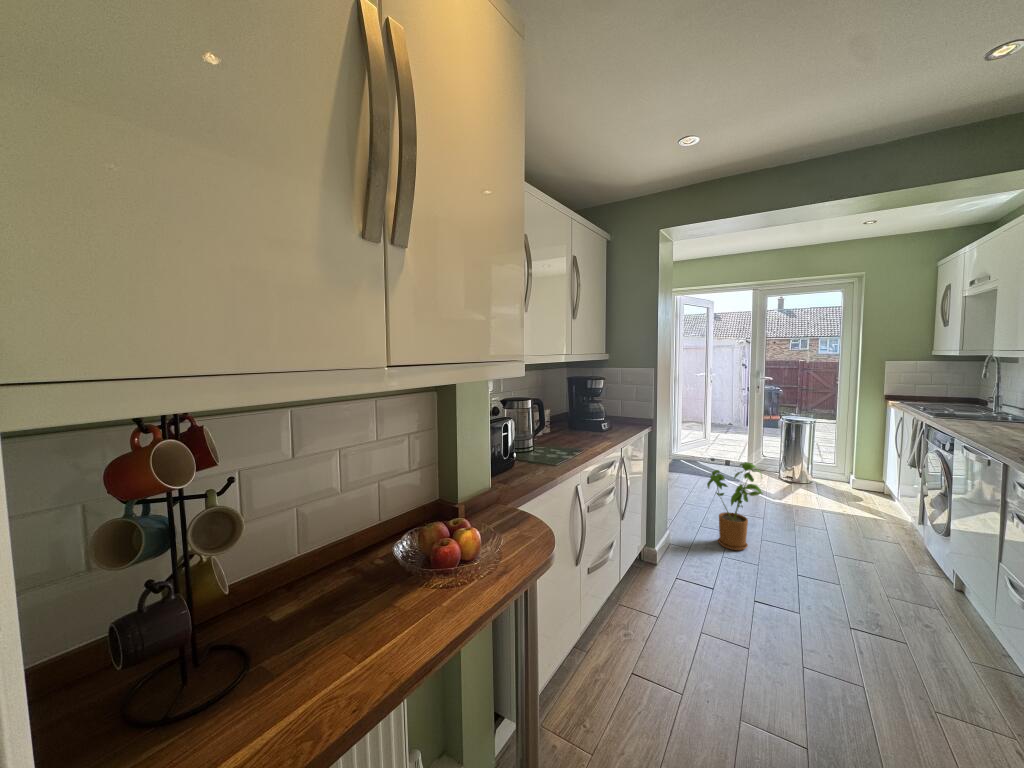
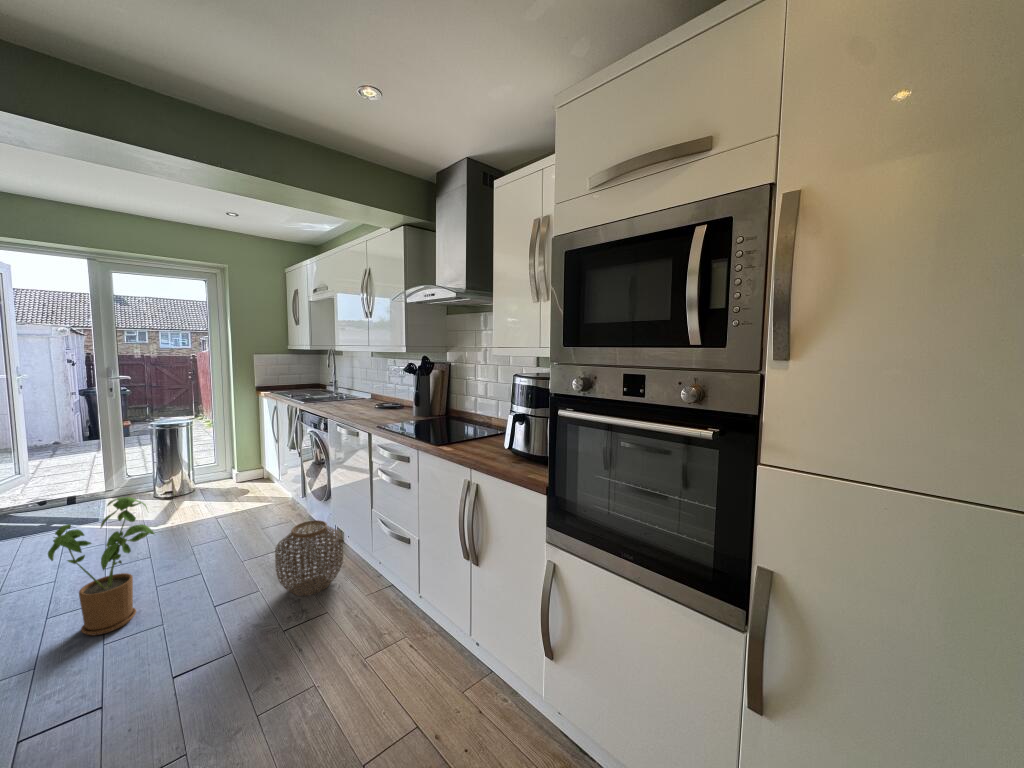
woven basket: none [859,540,950,623] -> present [275,520,343,596]

